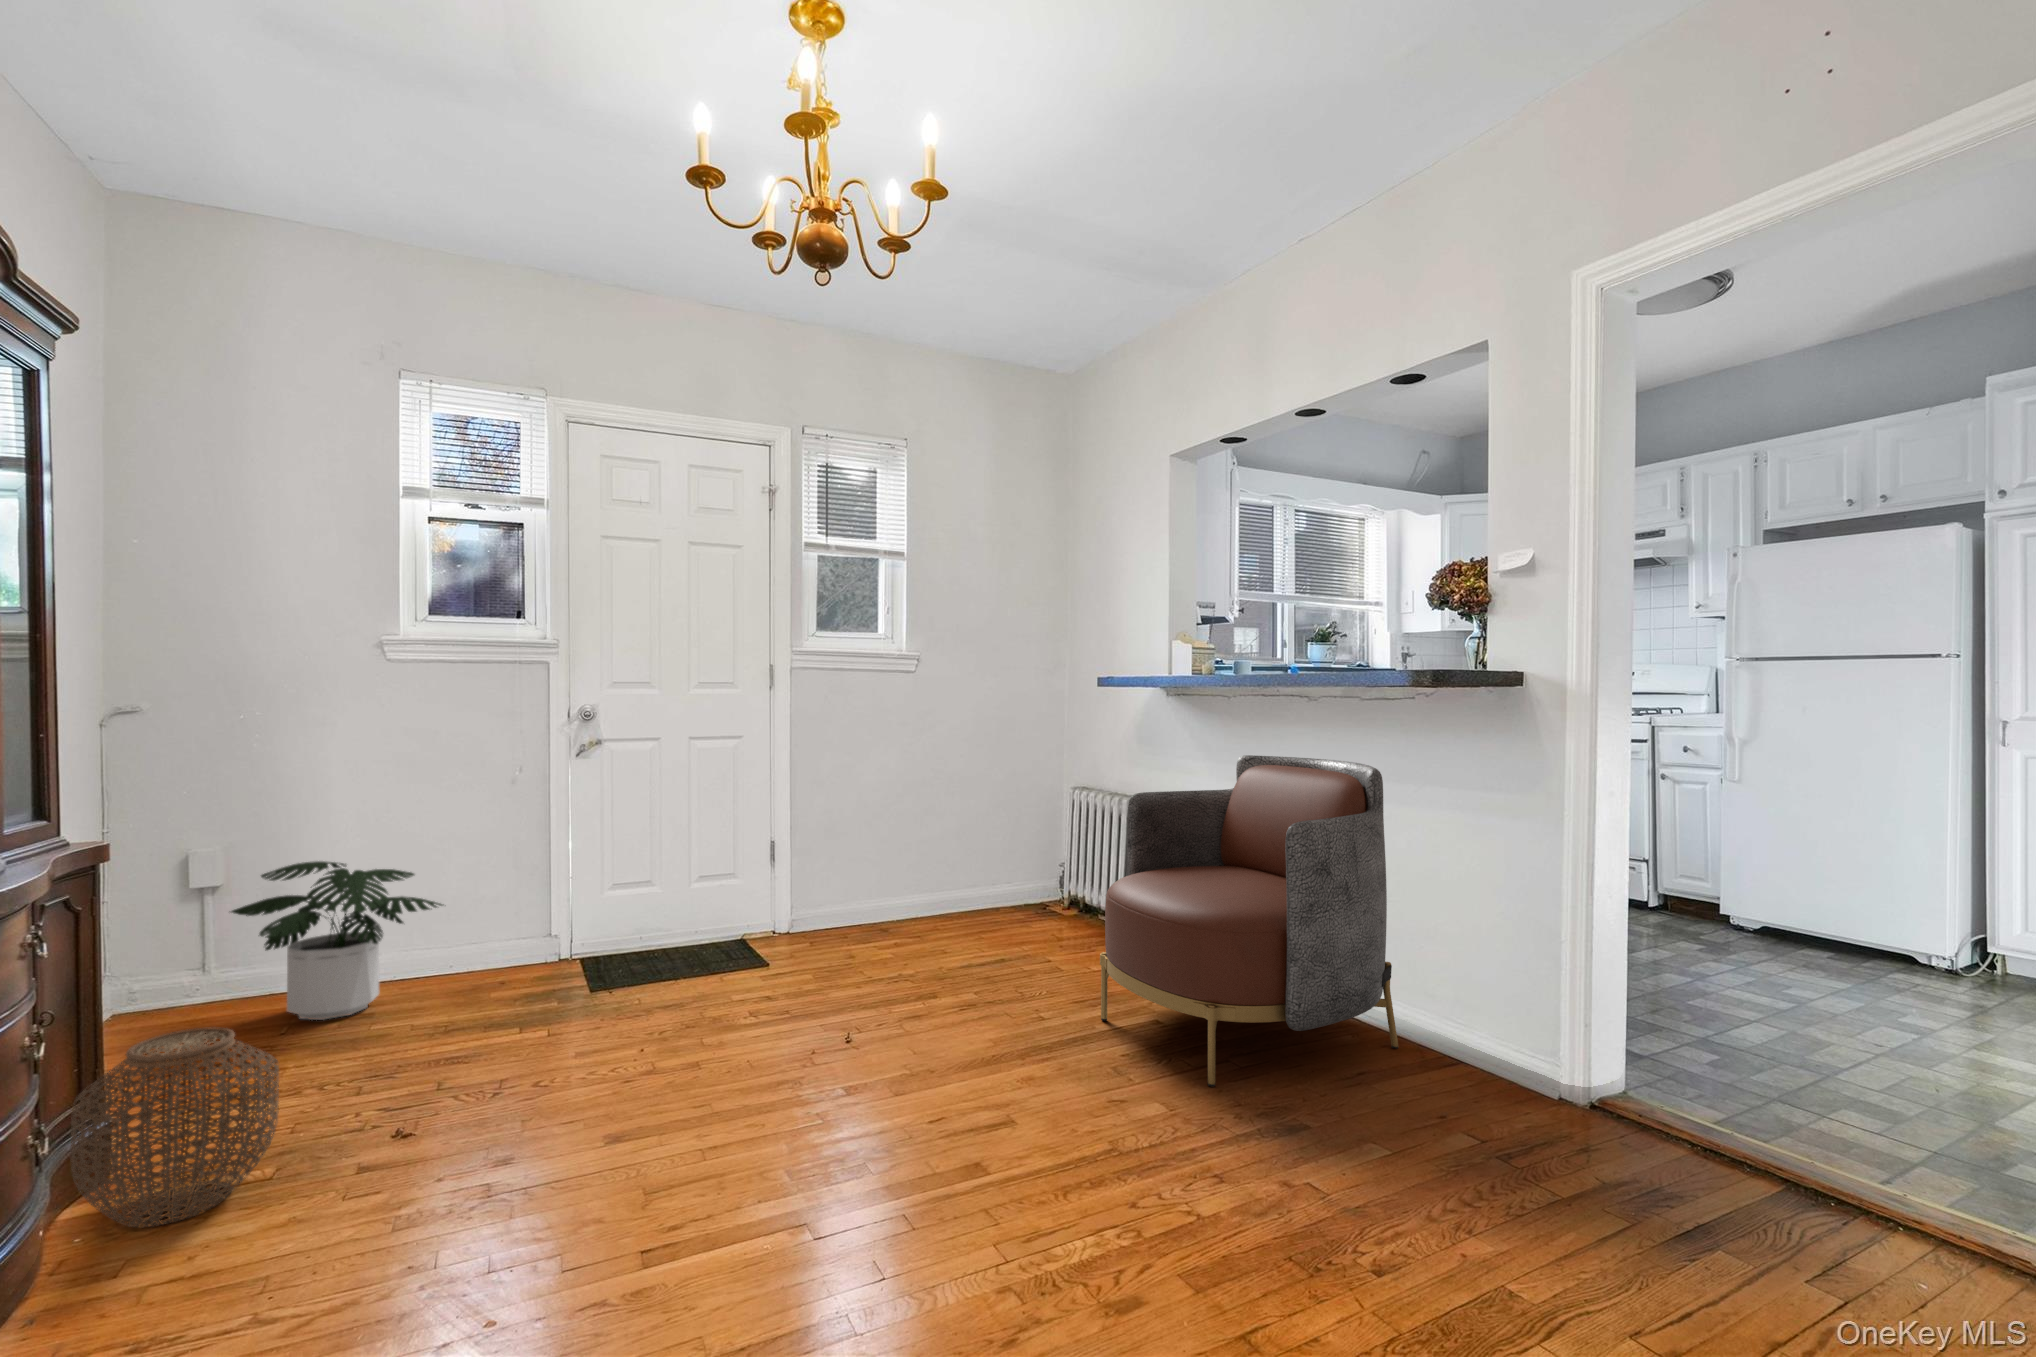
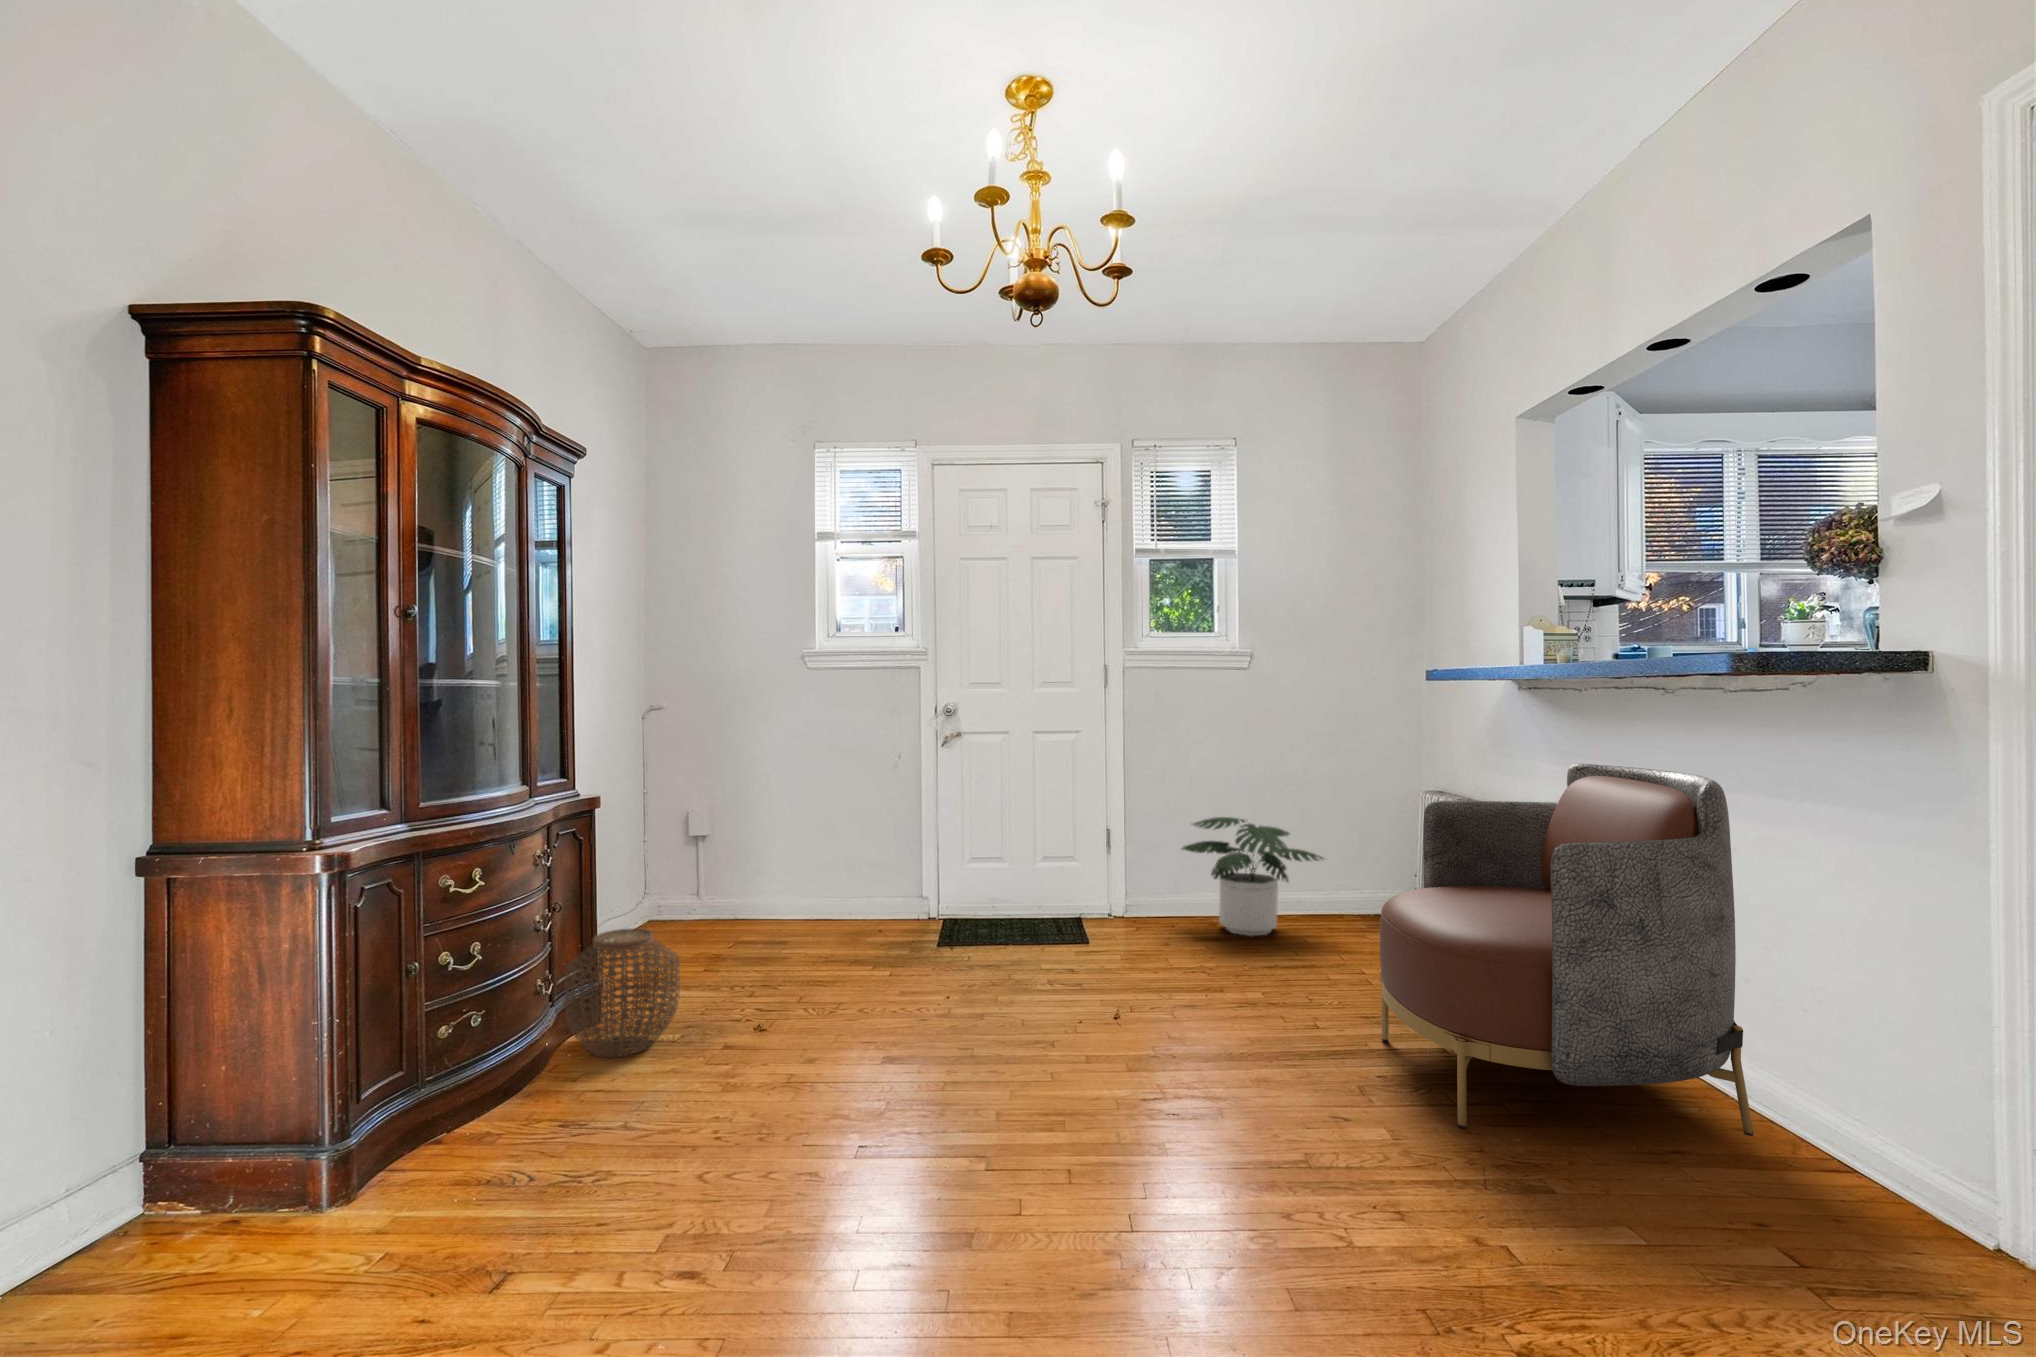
potted plant: present [231,861,443,1020] -> present [1182,817,1324,936]

